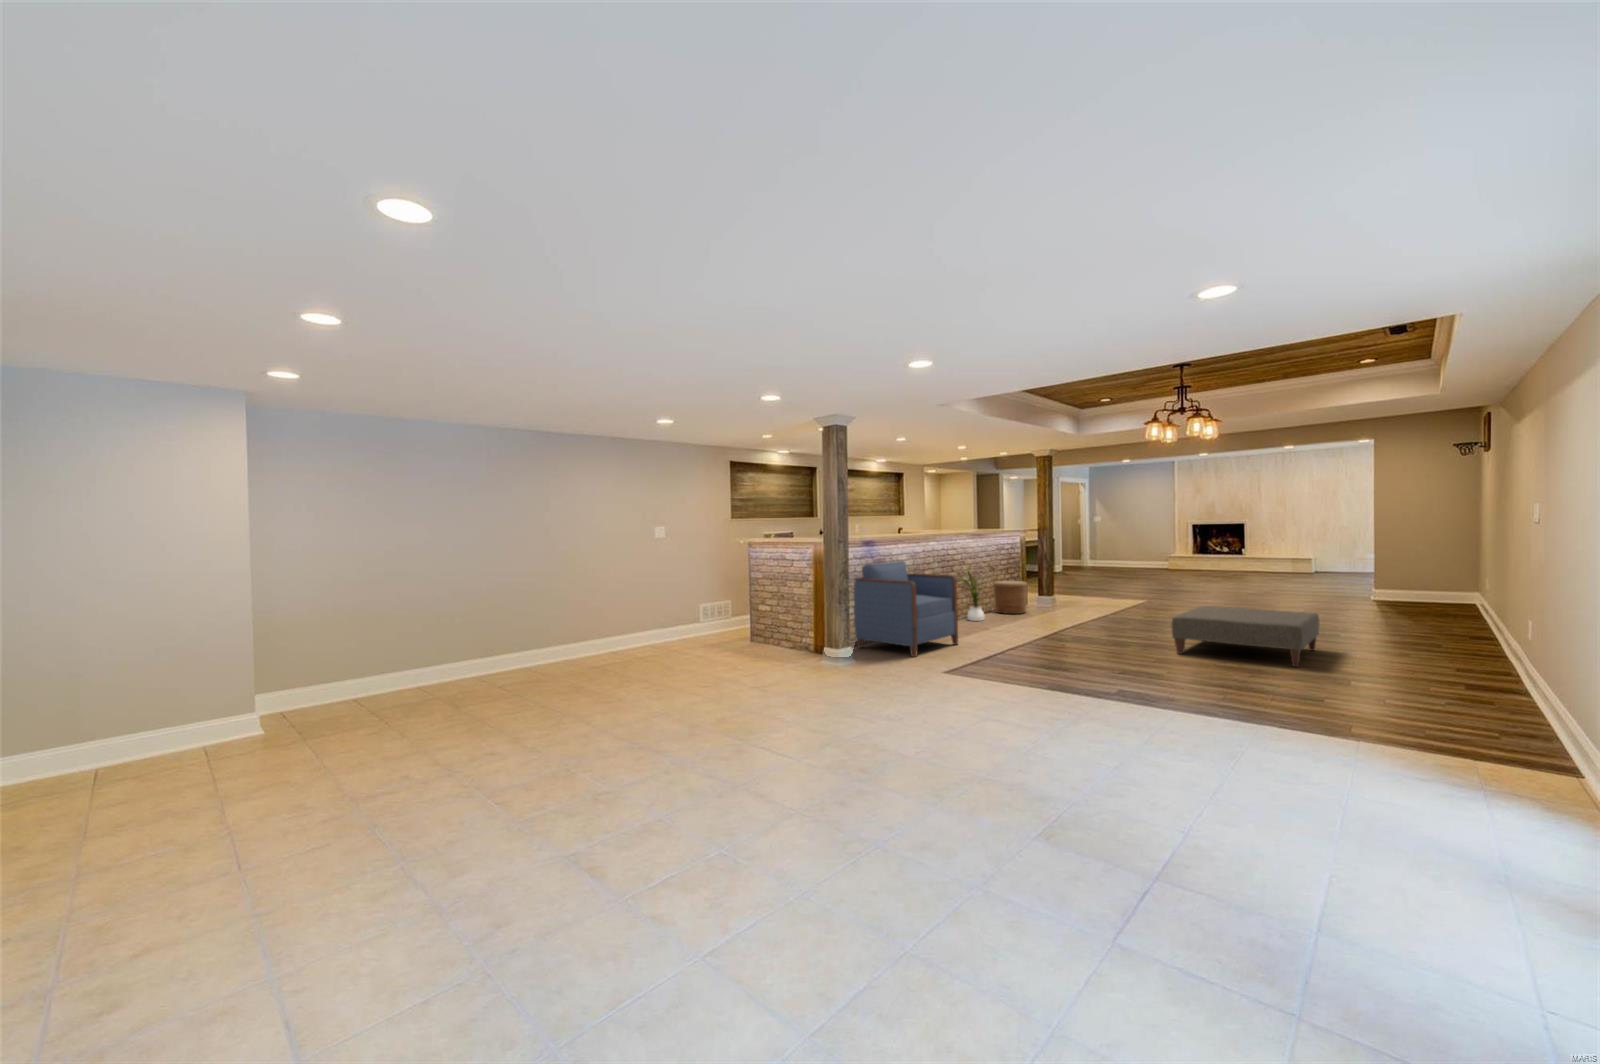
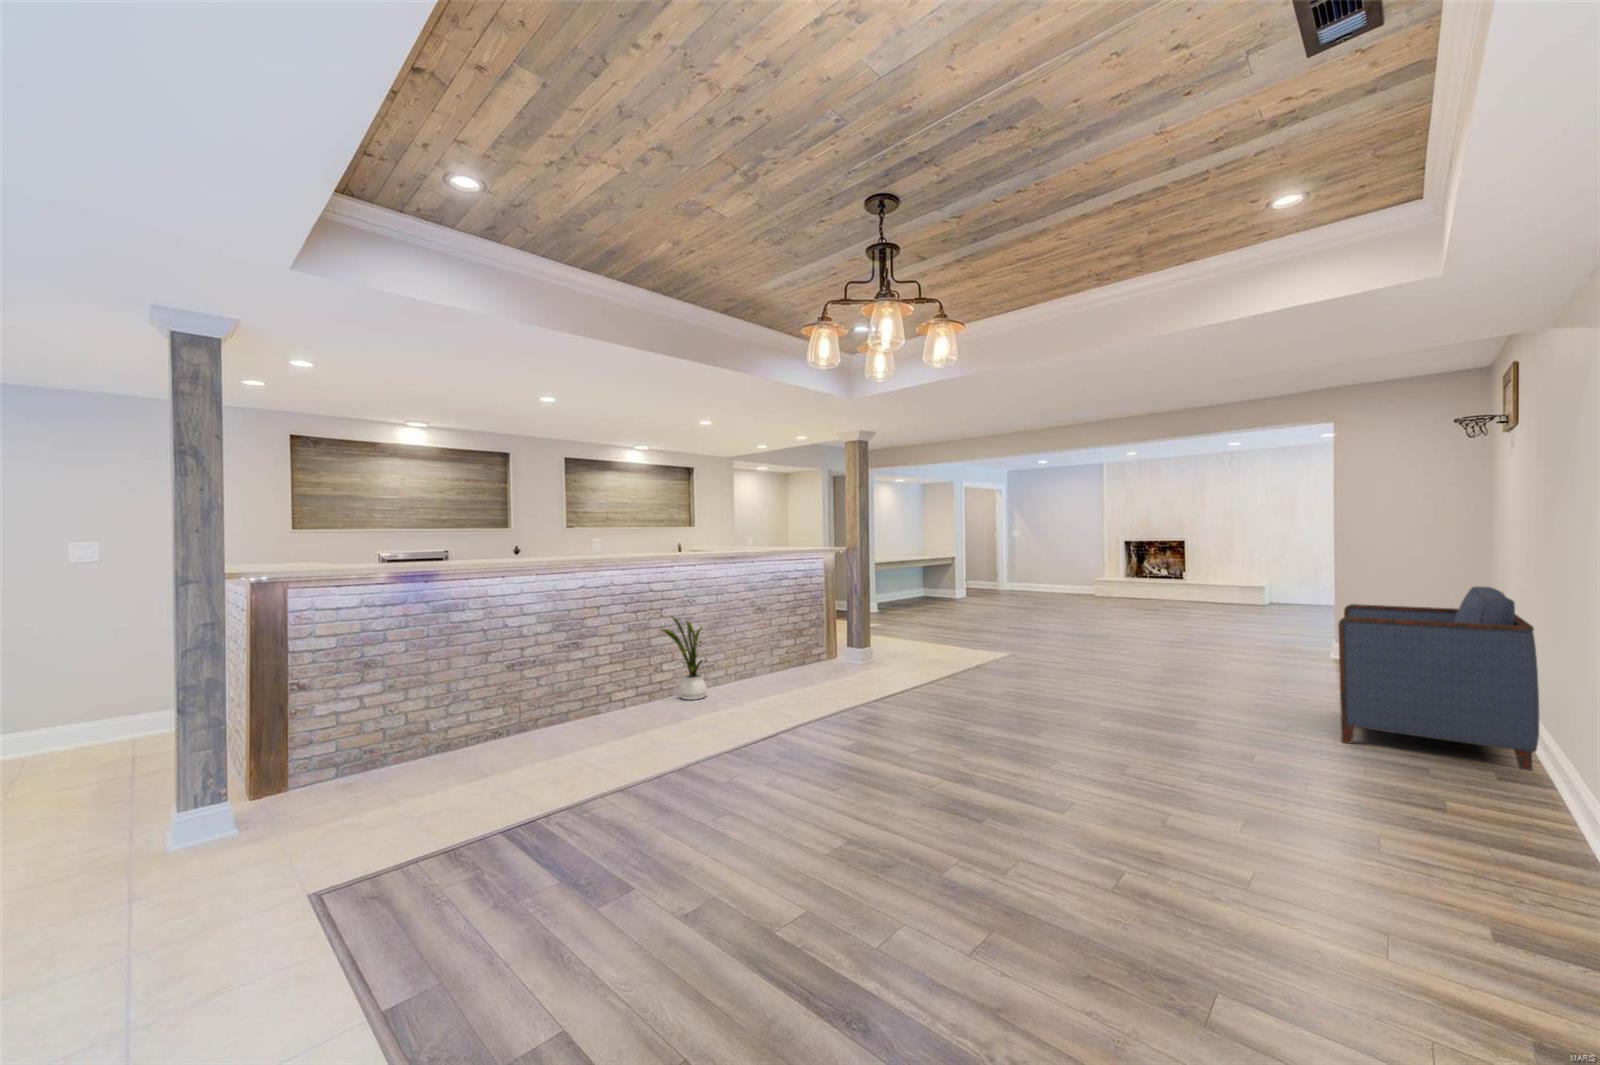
armchair: present [854,561,958,657] -> present [1338,586,1539,771]
woven basket: present [994,581,1027,614] -> none [749,628,800,684]
ottoman: present [1172,606,1319,667] -> none [888,703,1195,900]

